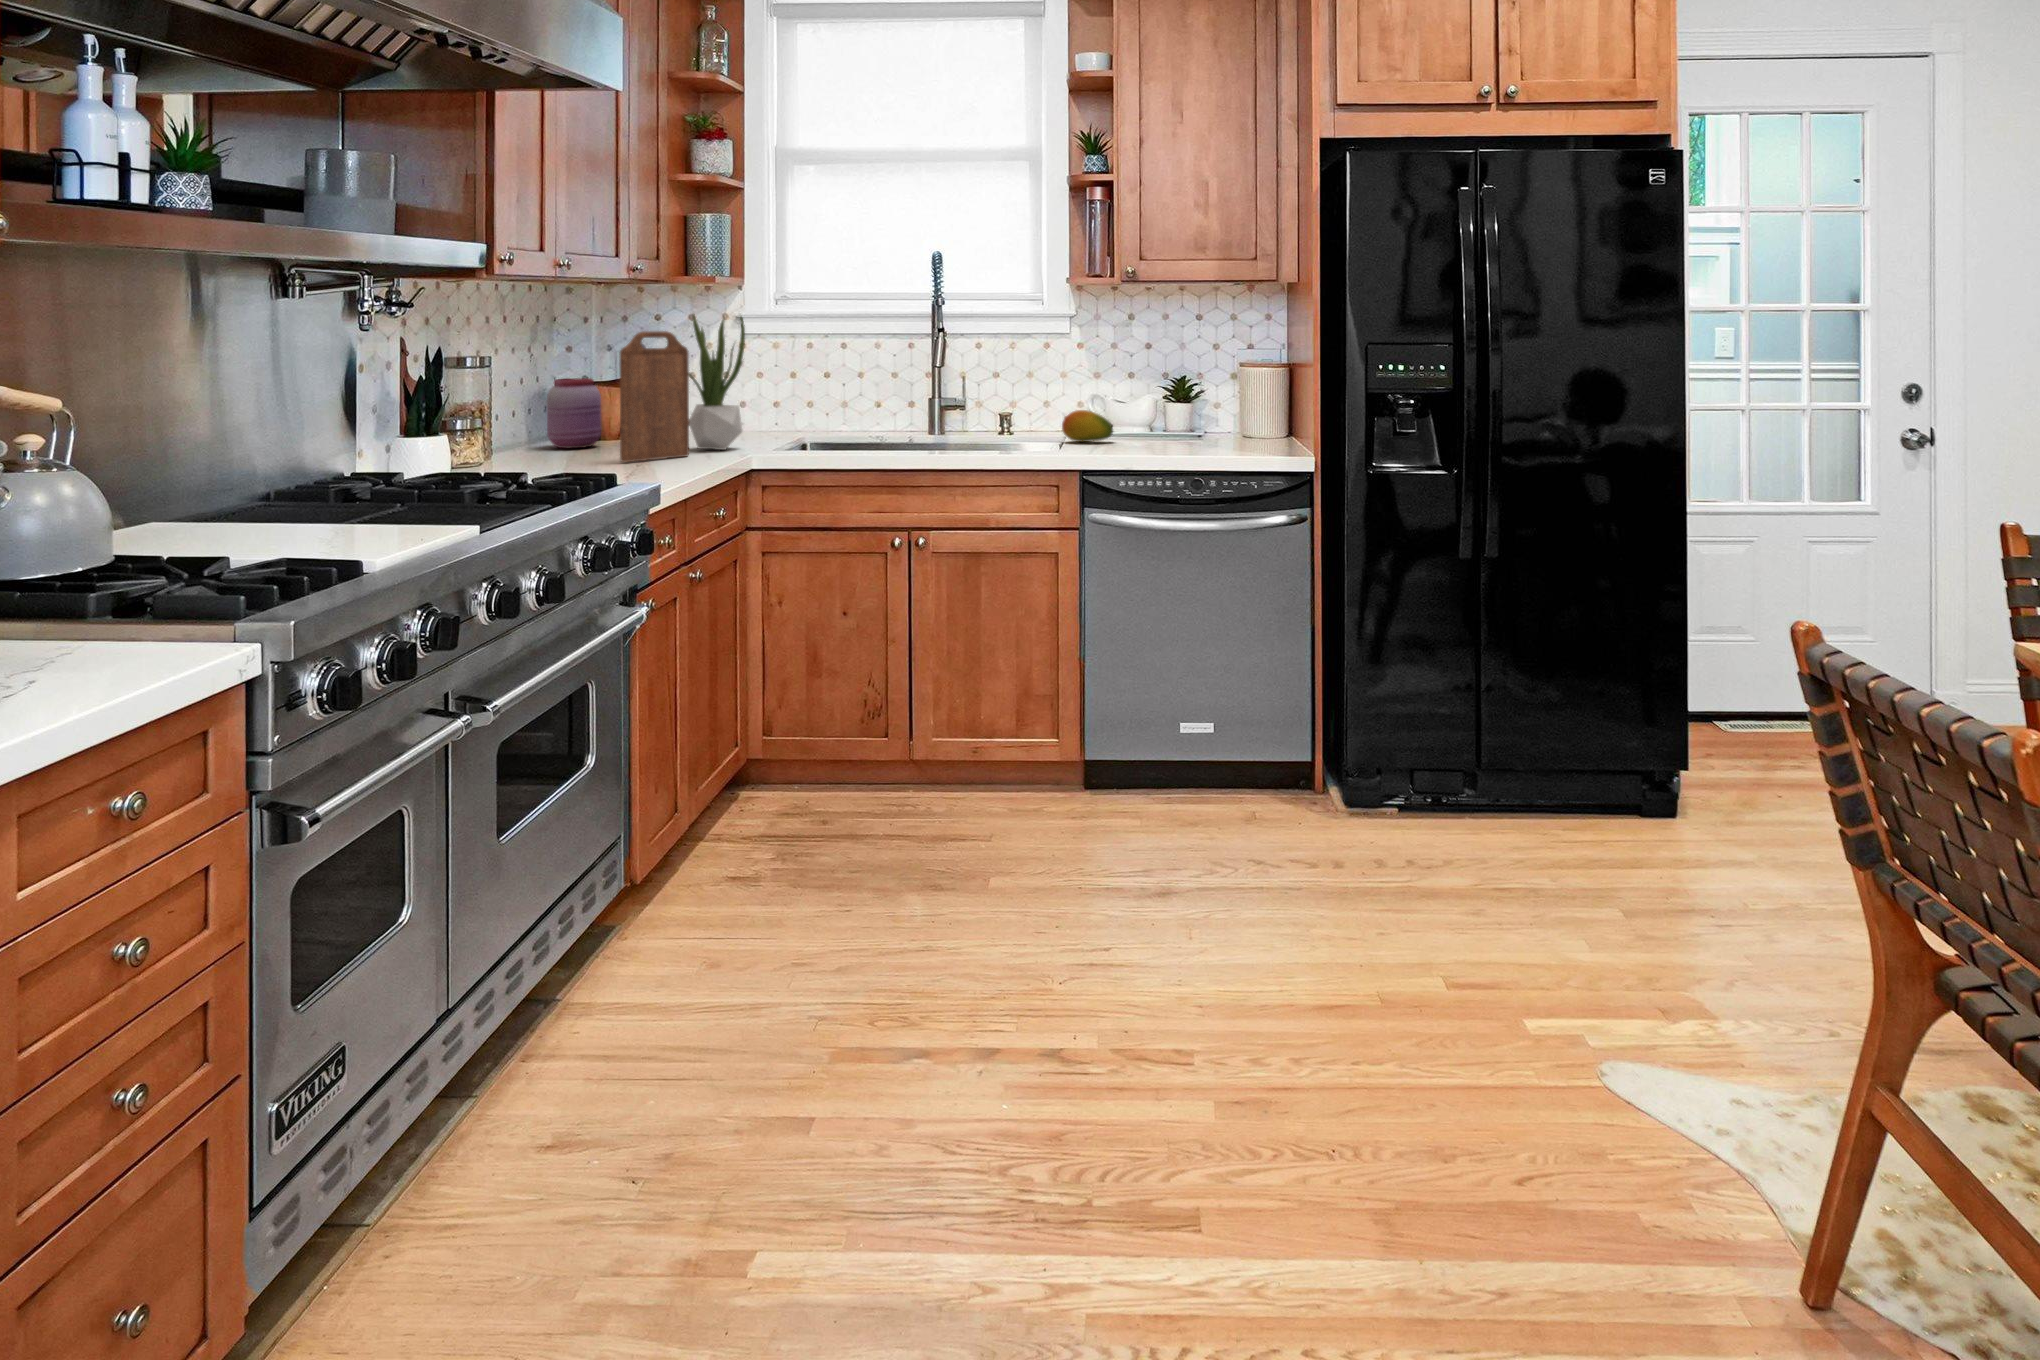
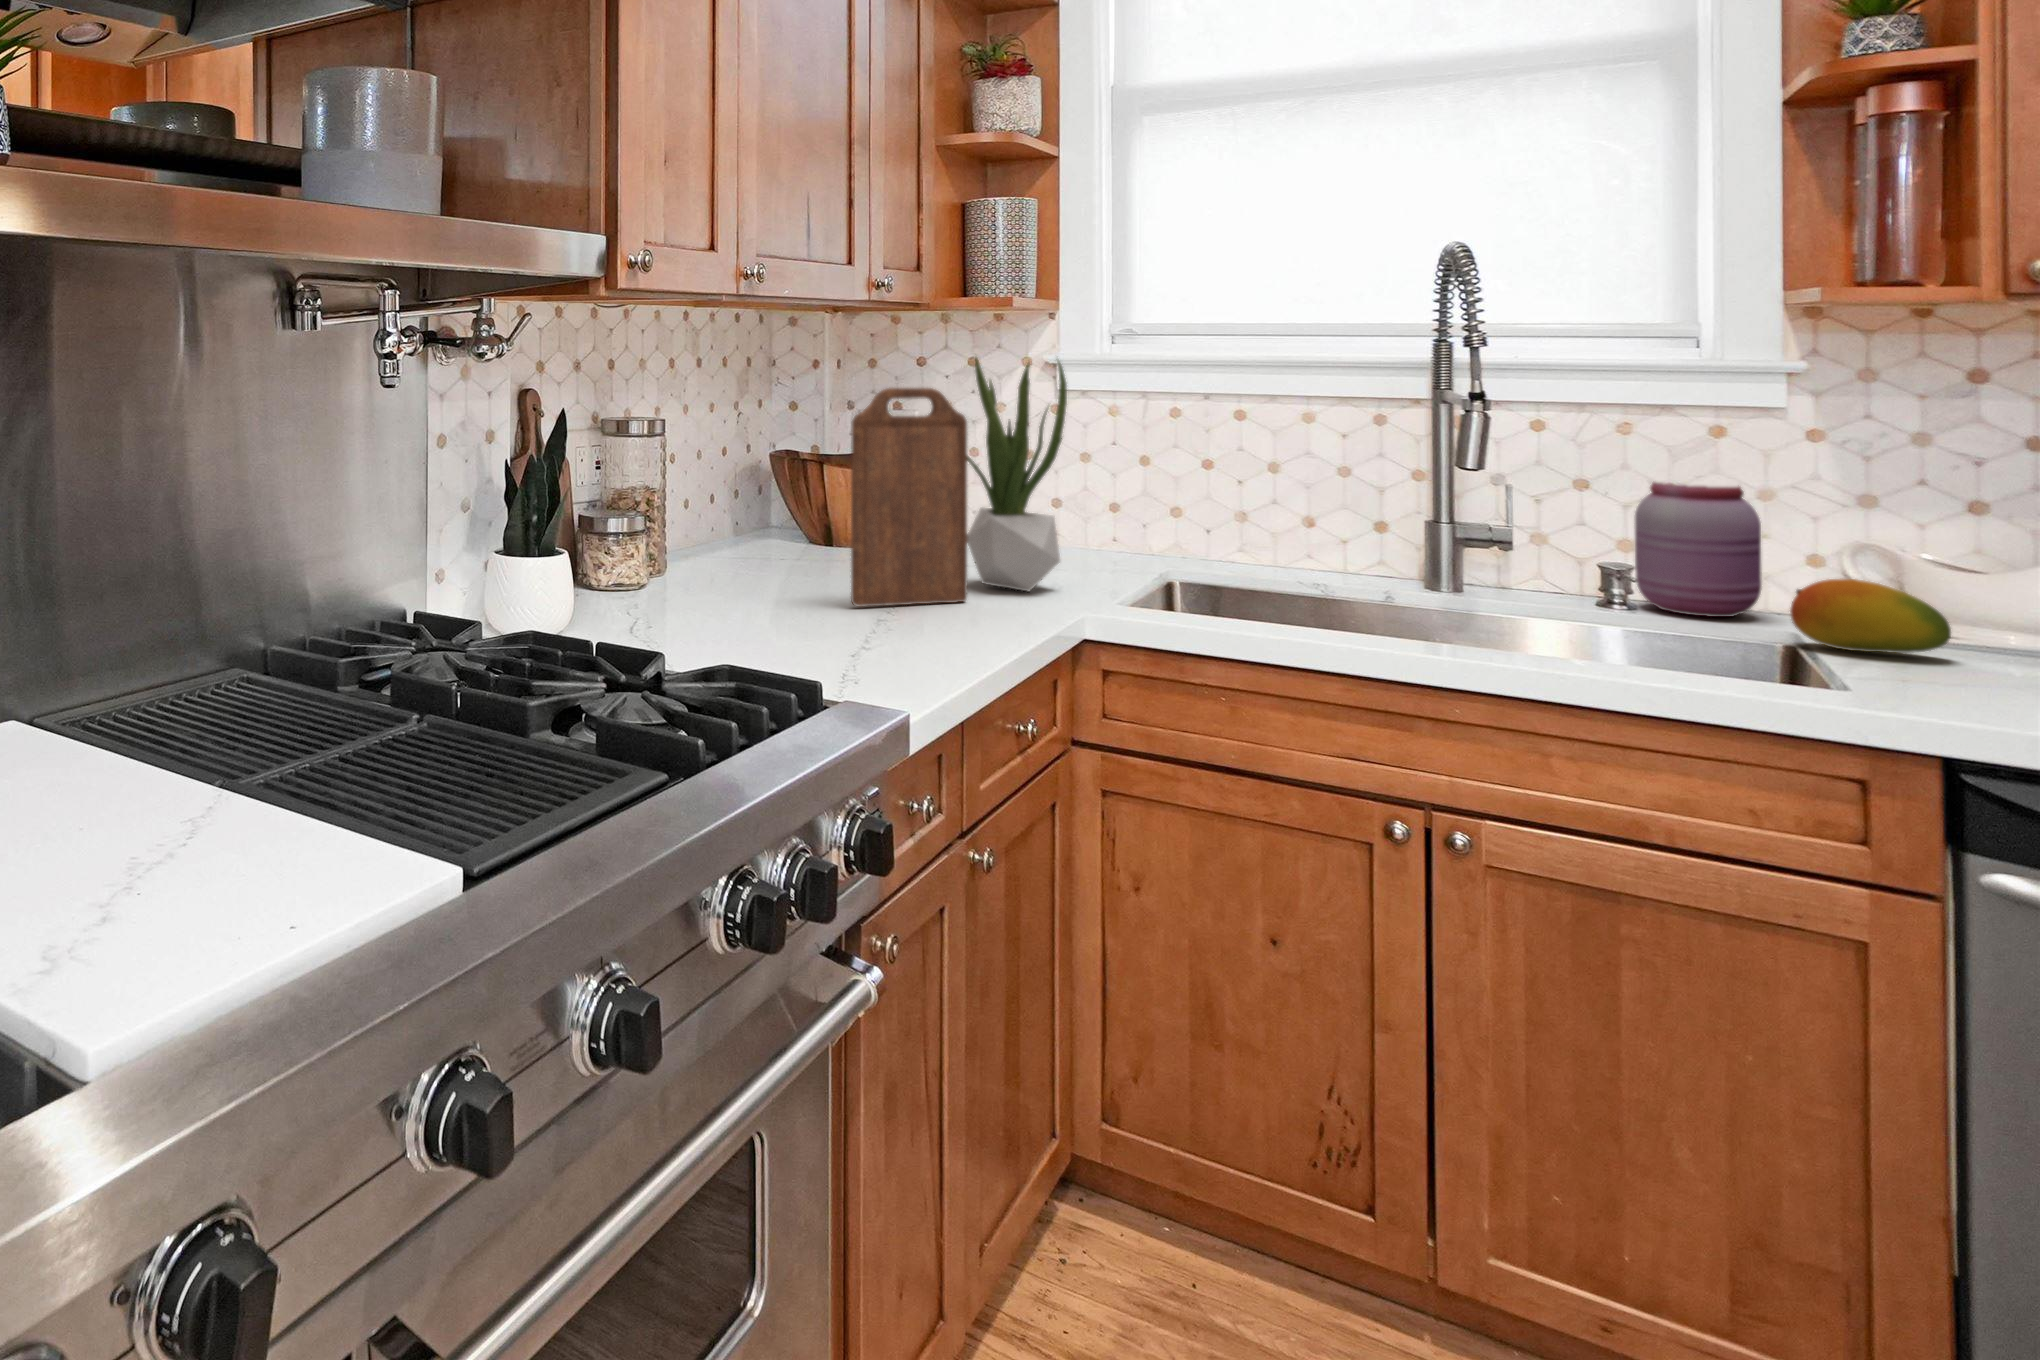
jar: present [547,378,601,448] -> present [1635,482,1762,617]

